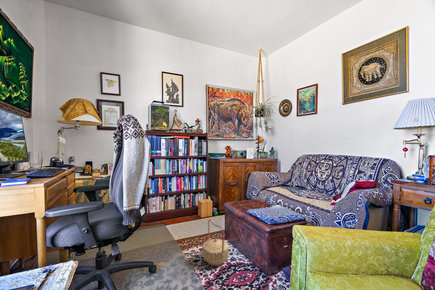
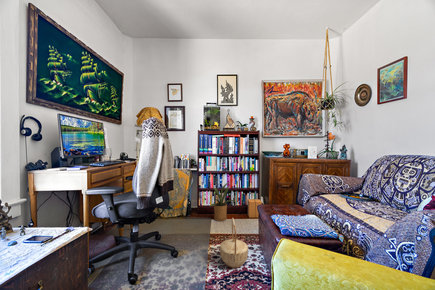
house plant: none [156,184,190,227] -> present [210,182,234,221]

